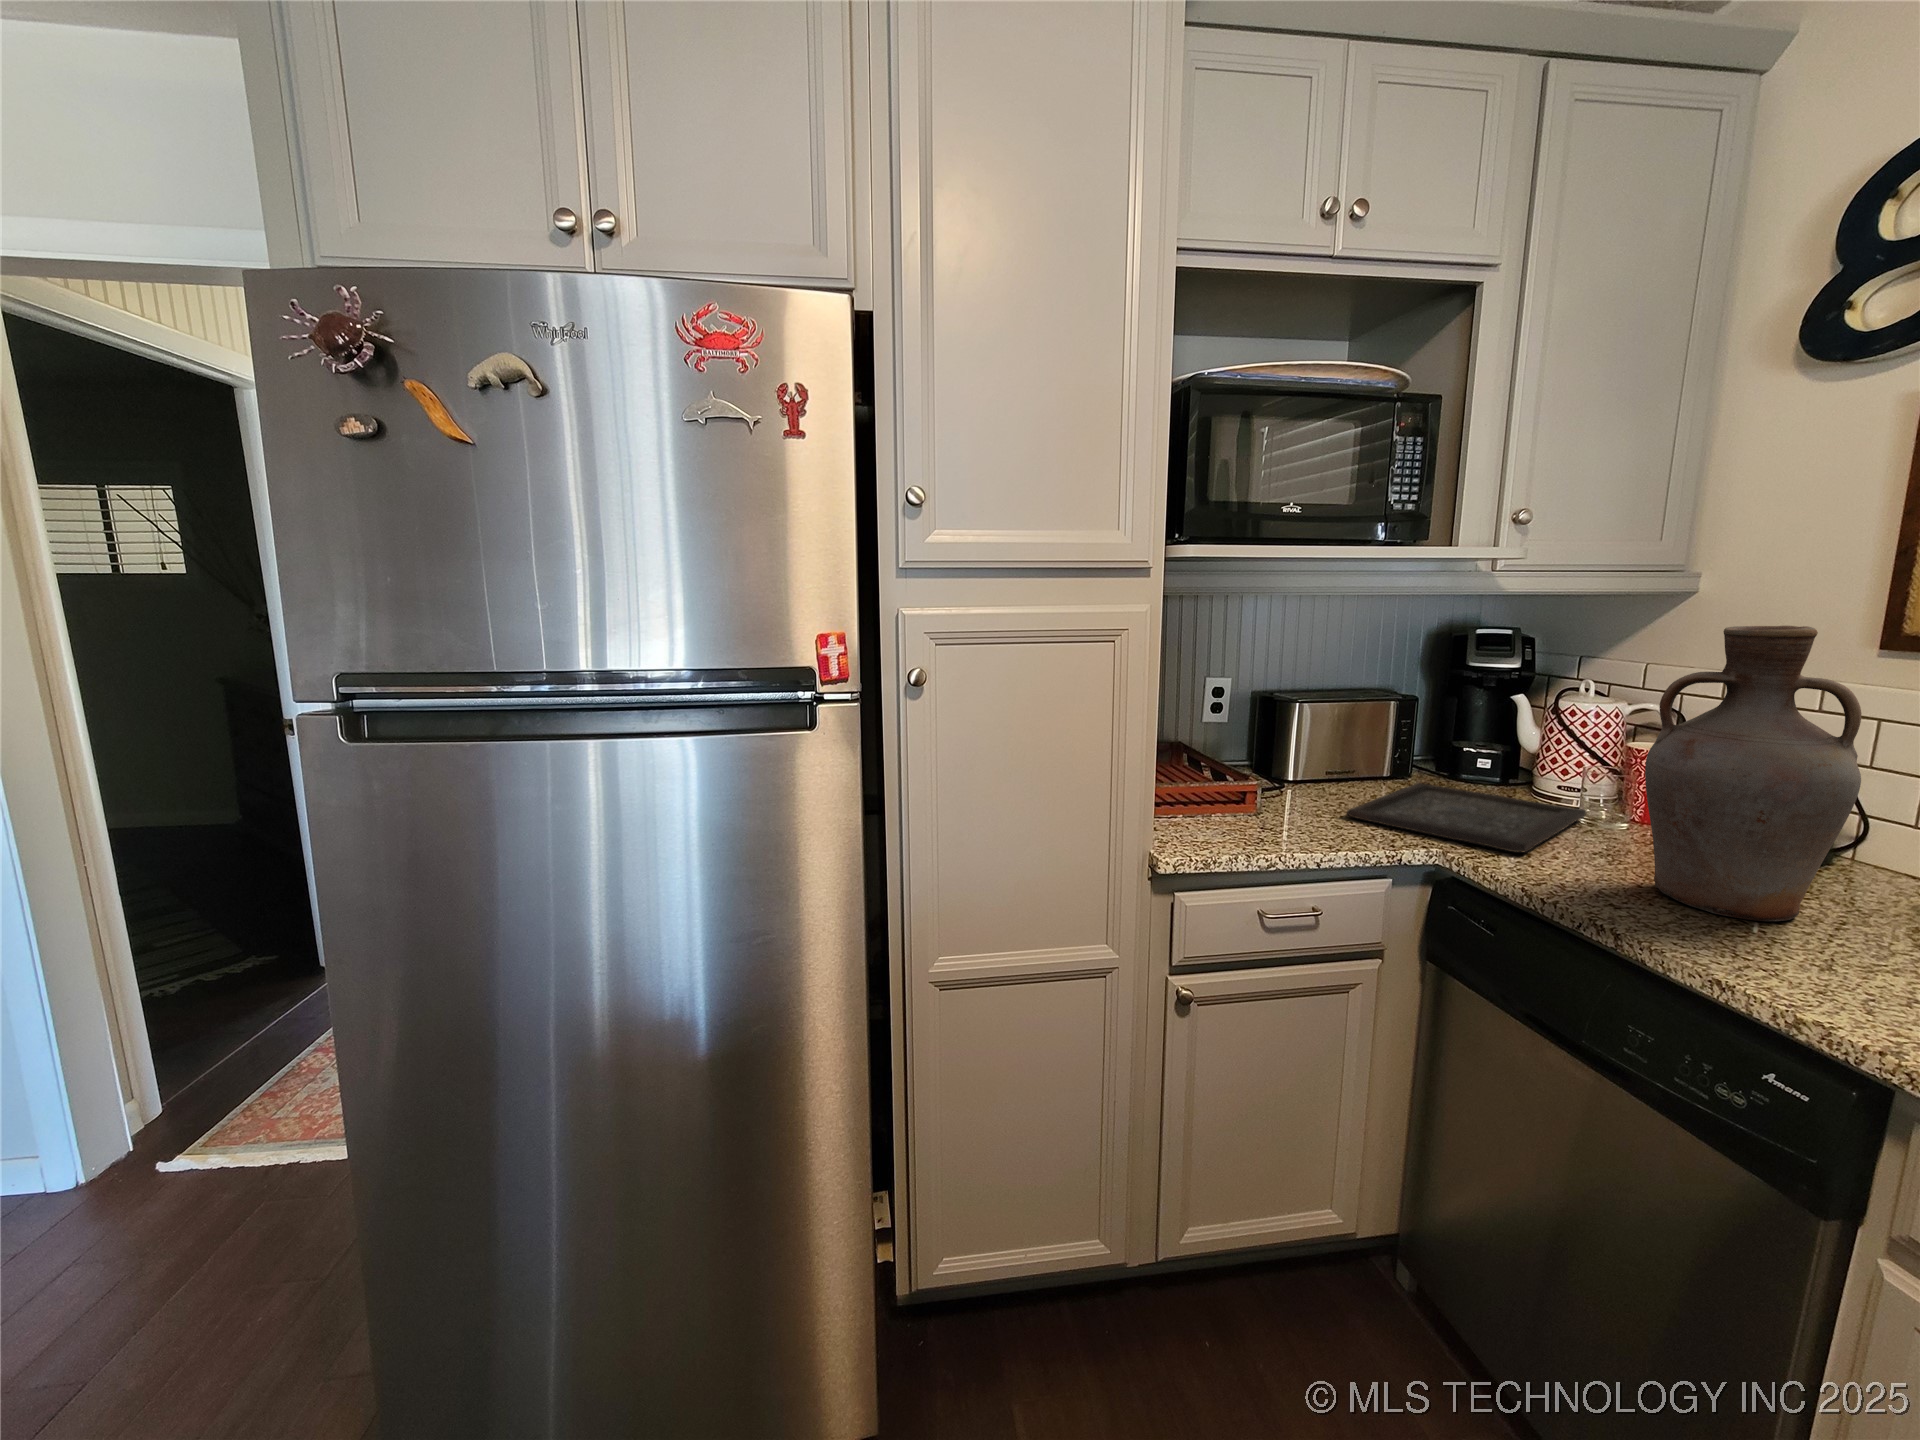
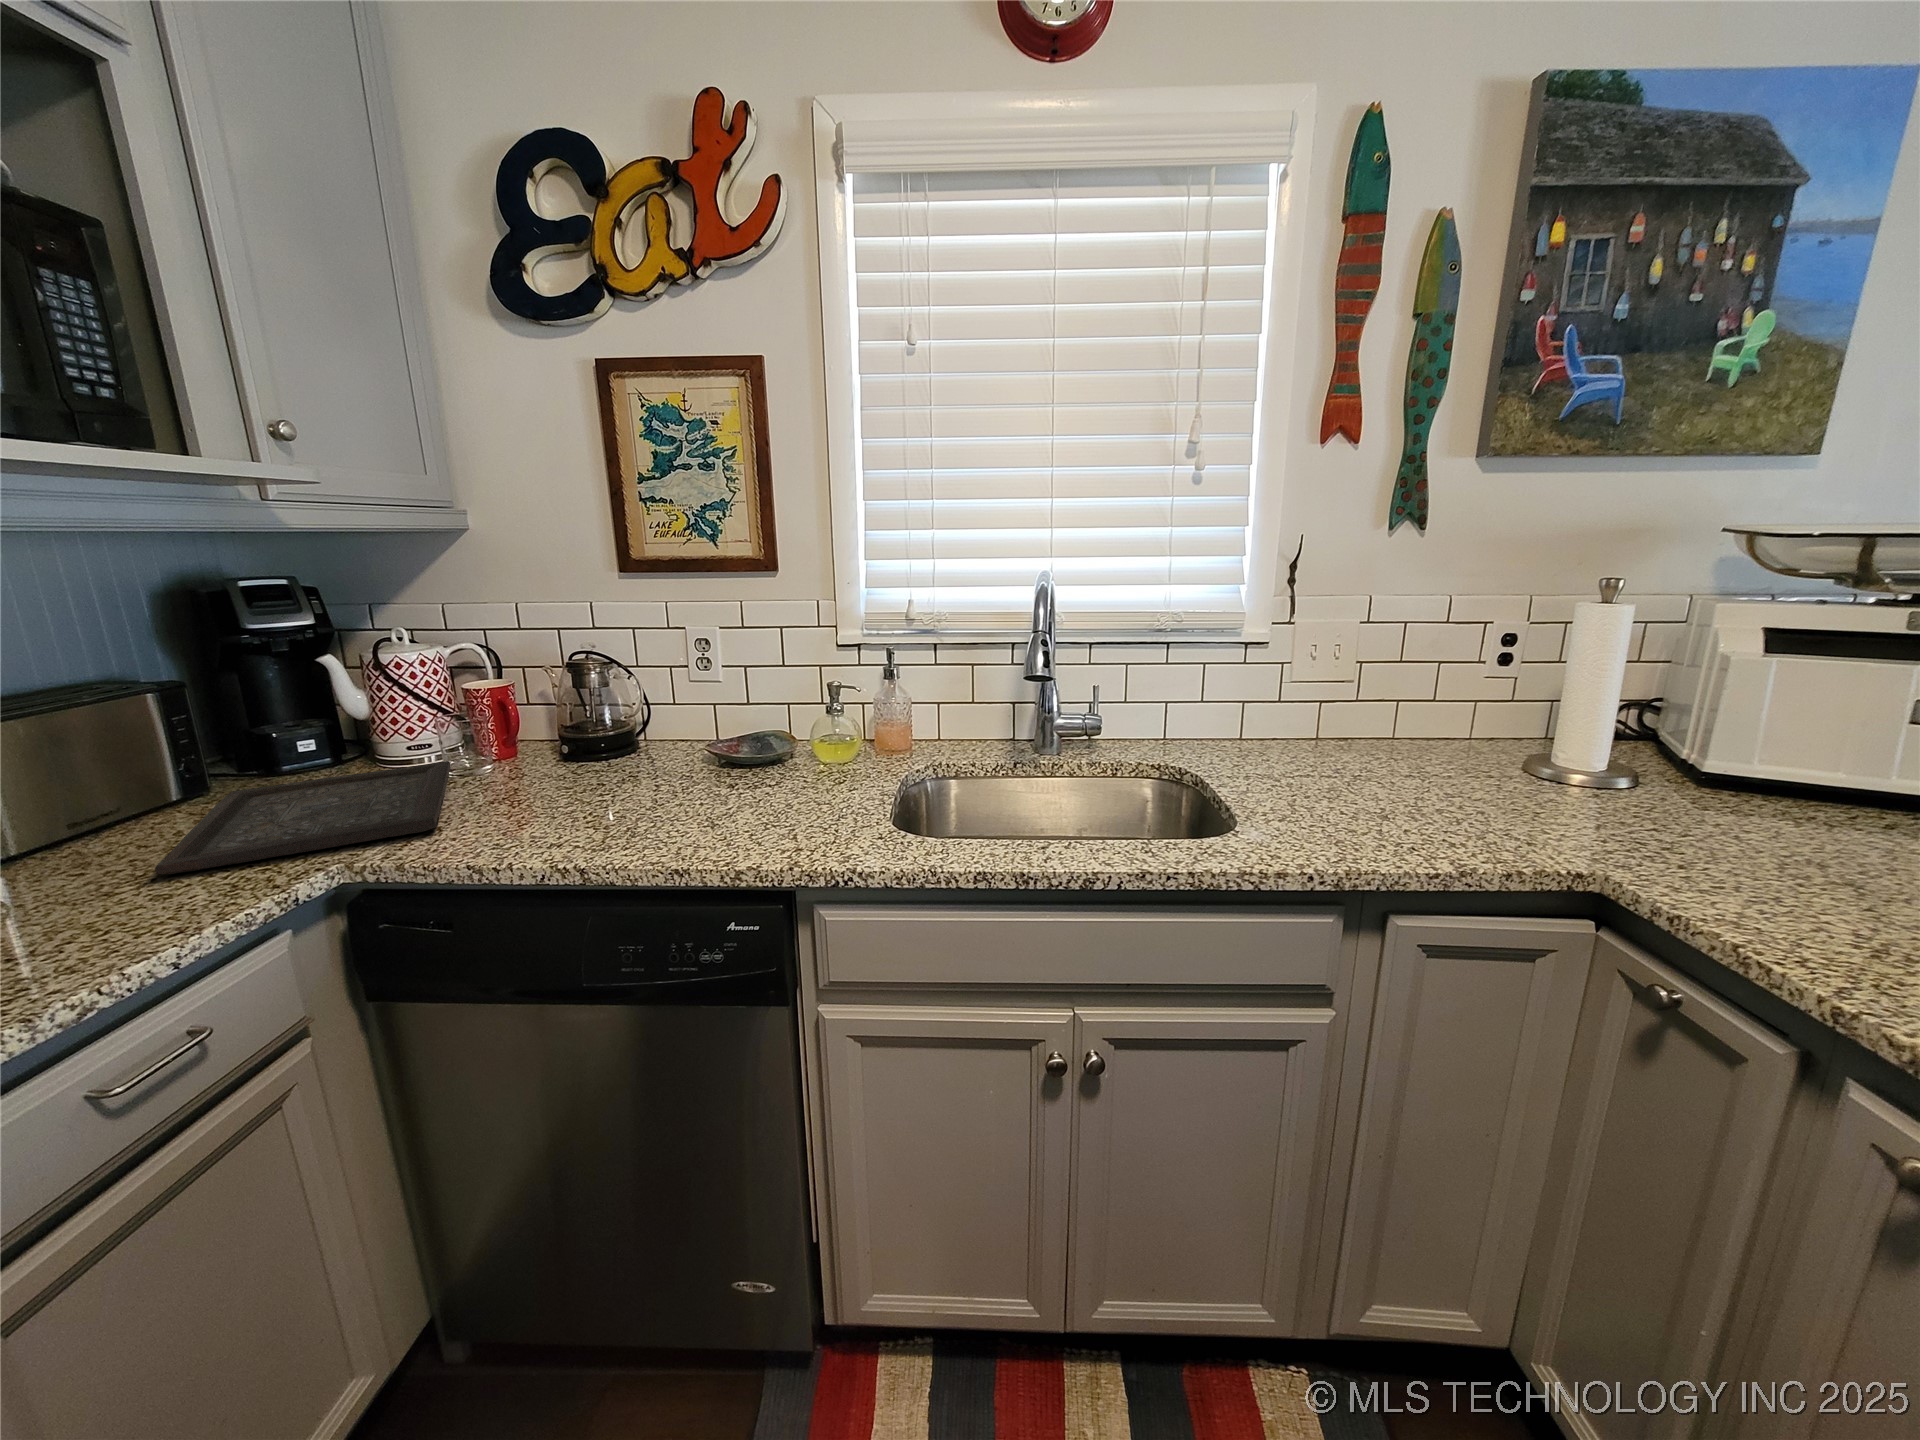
vase: present [1645,626,1862,921] -> none [527,557,677,817]

